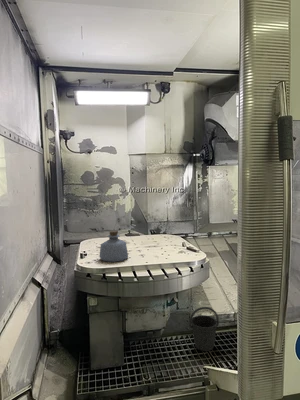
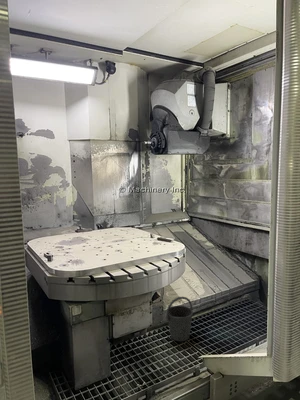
bottle: present [100,231,128,262] -> none [74,225,109,262]

